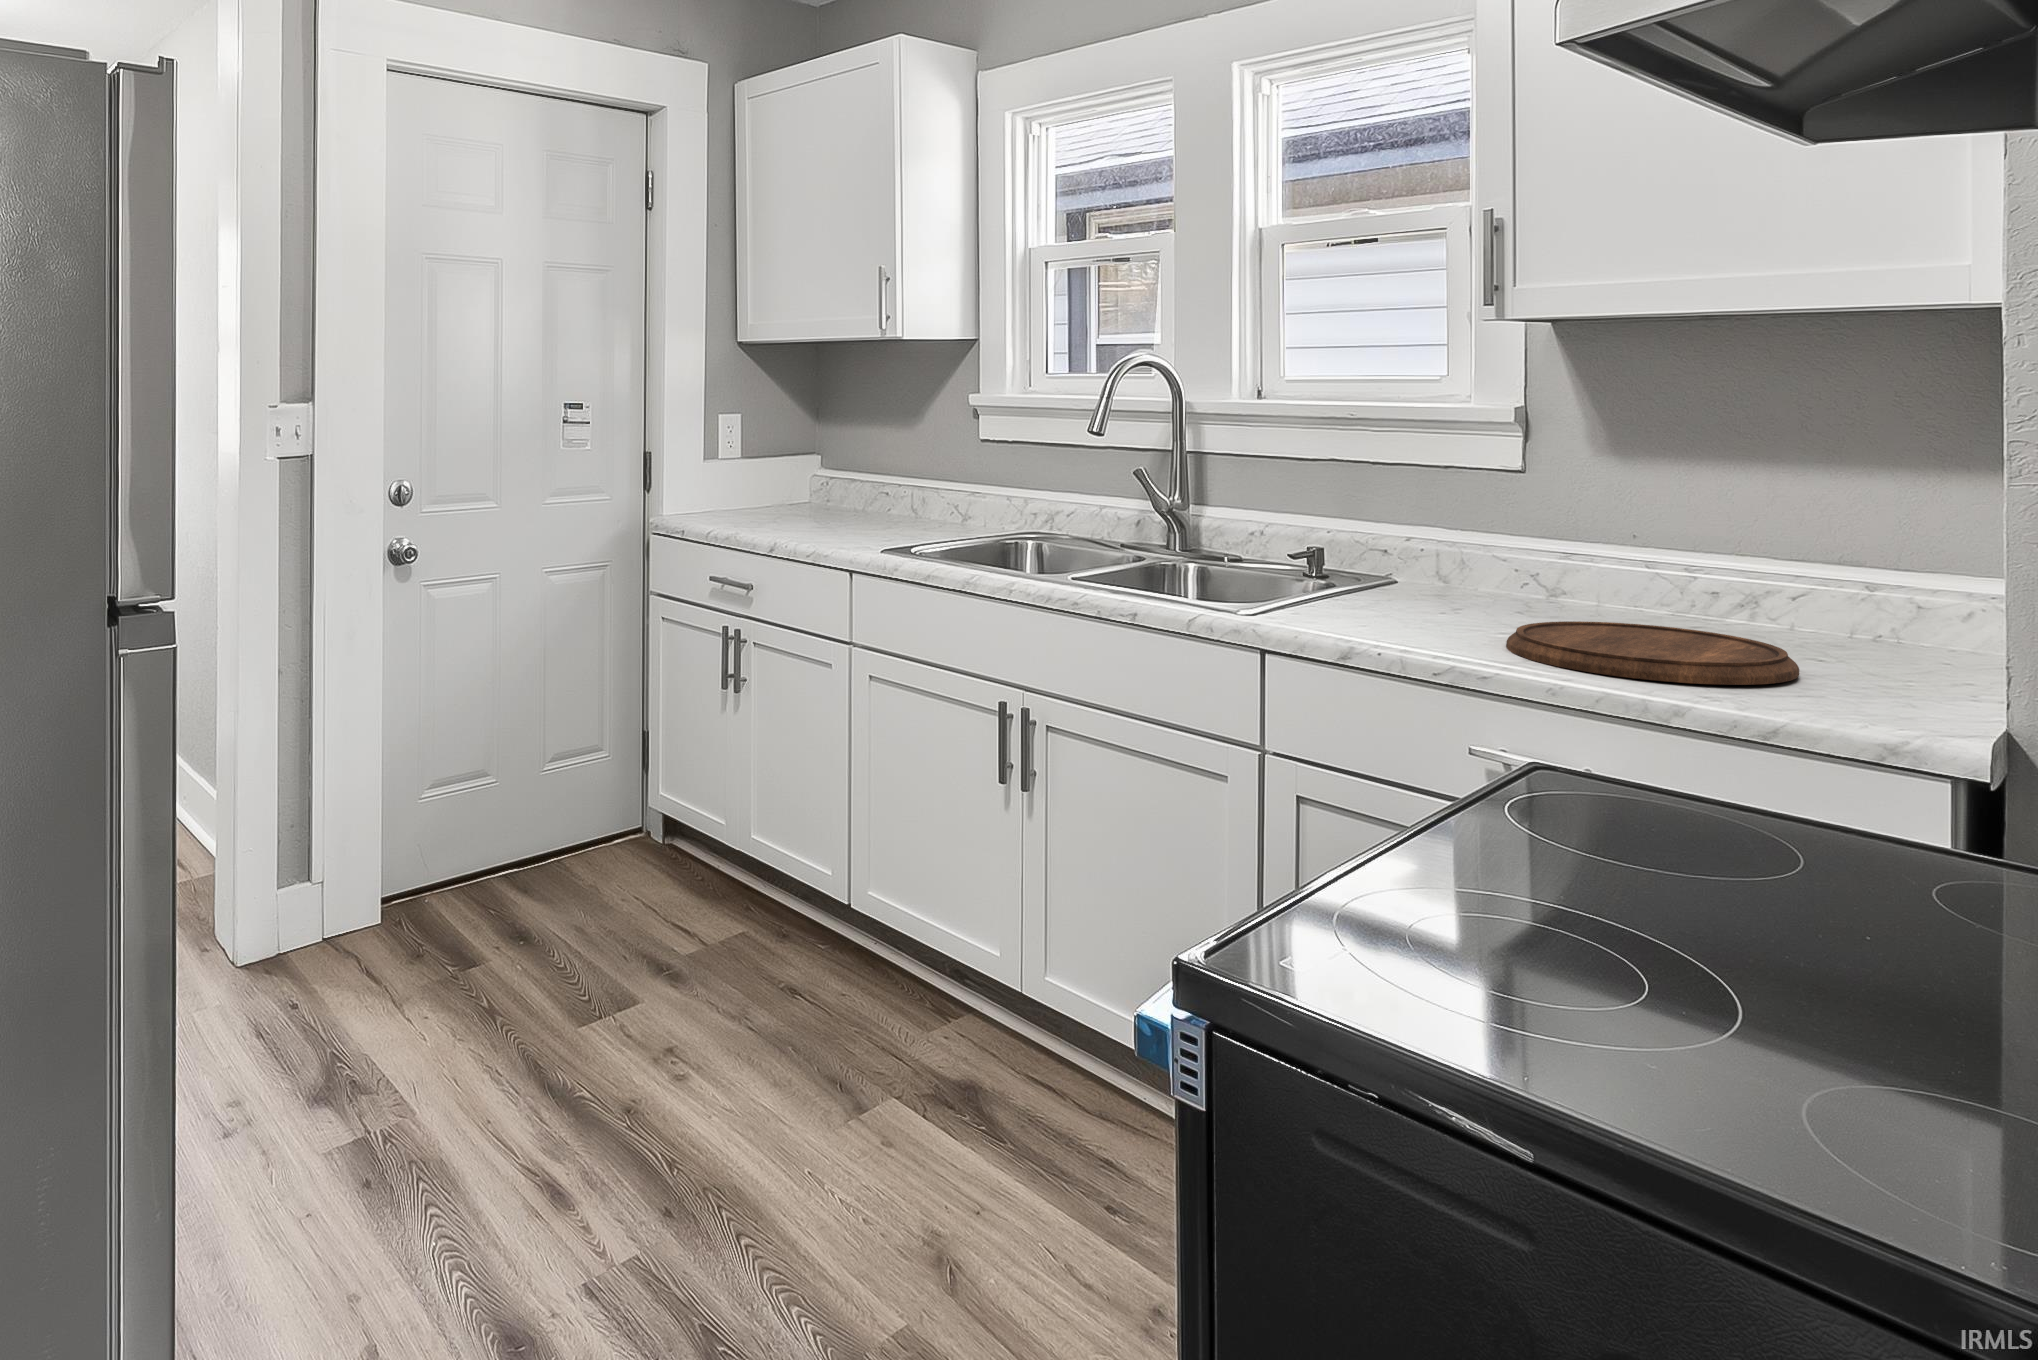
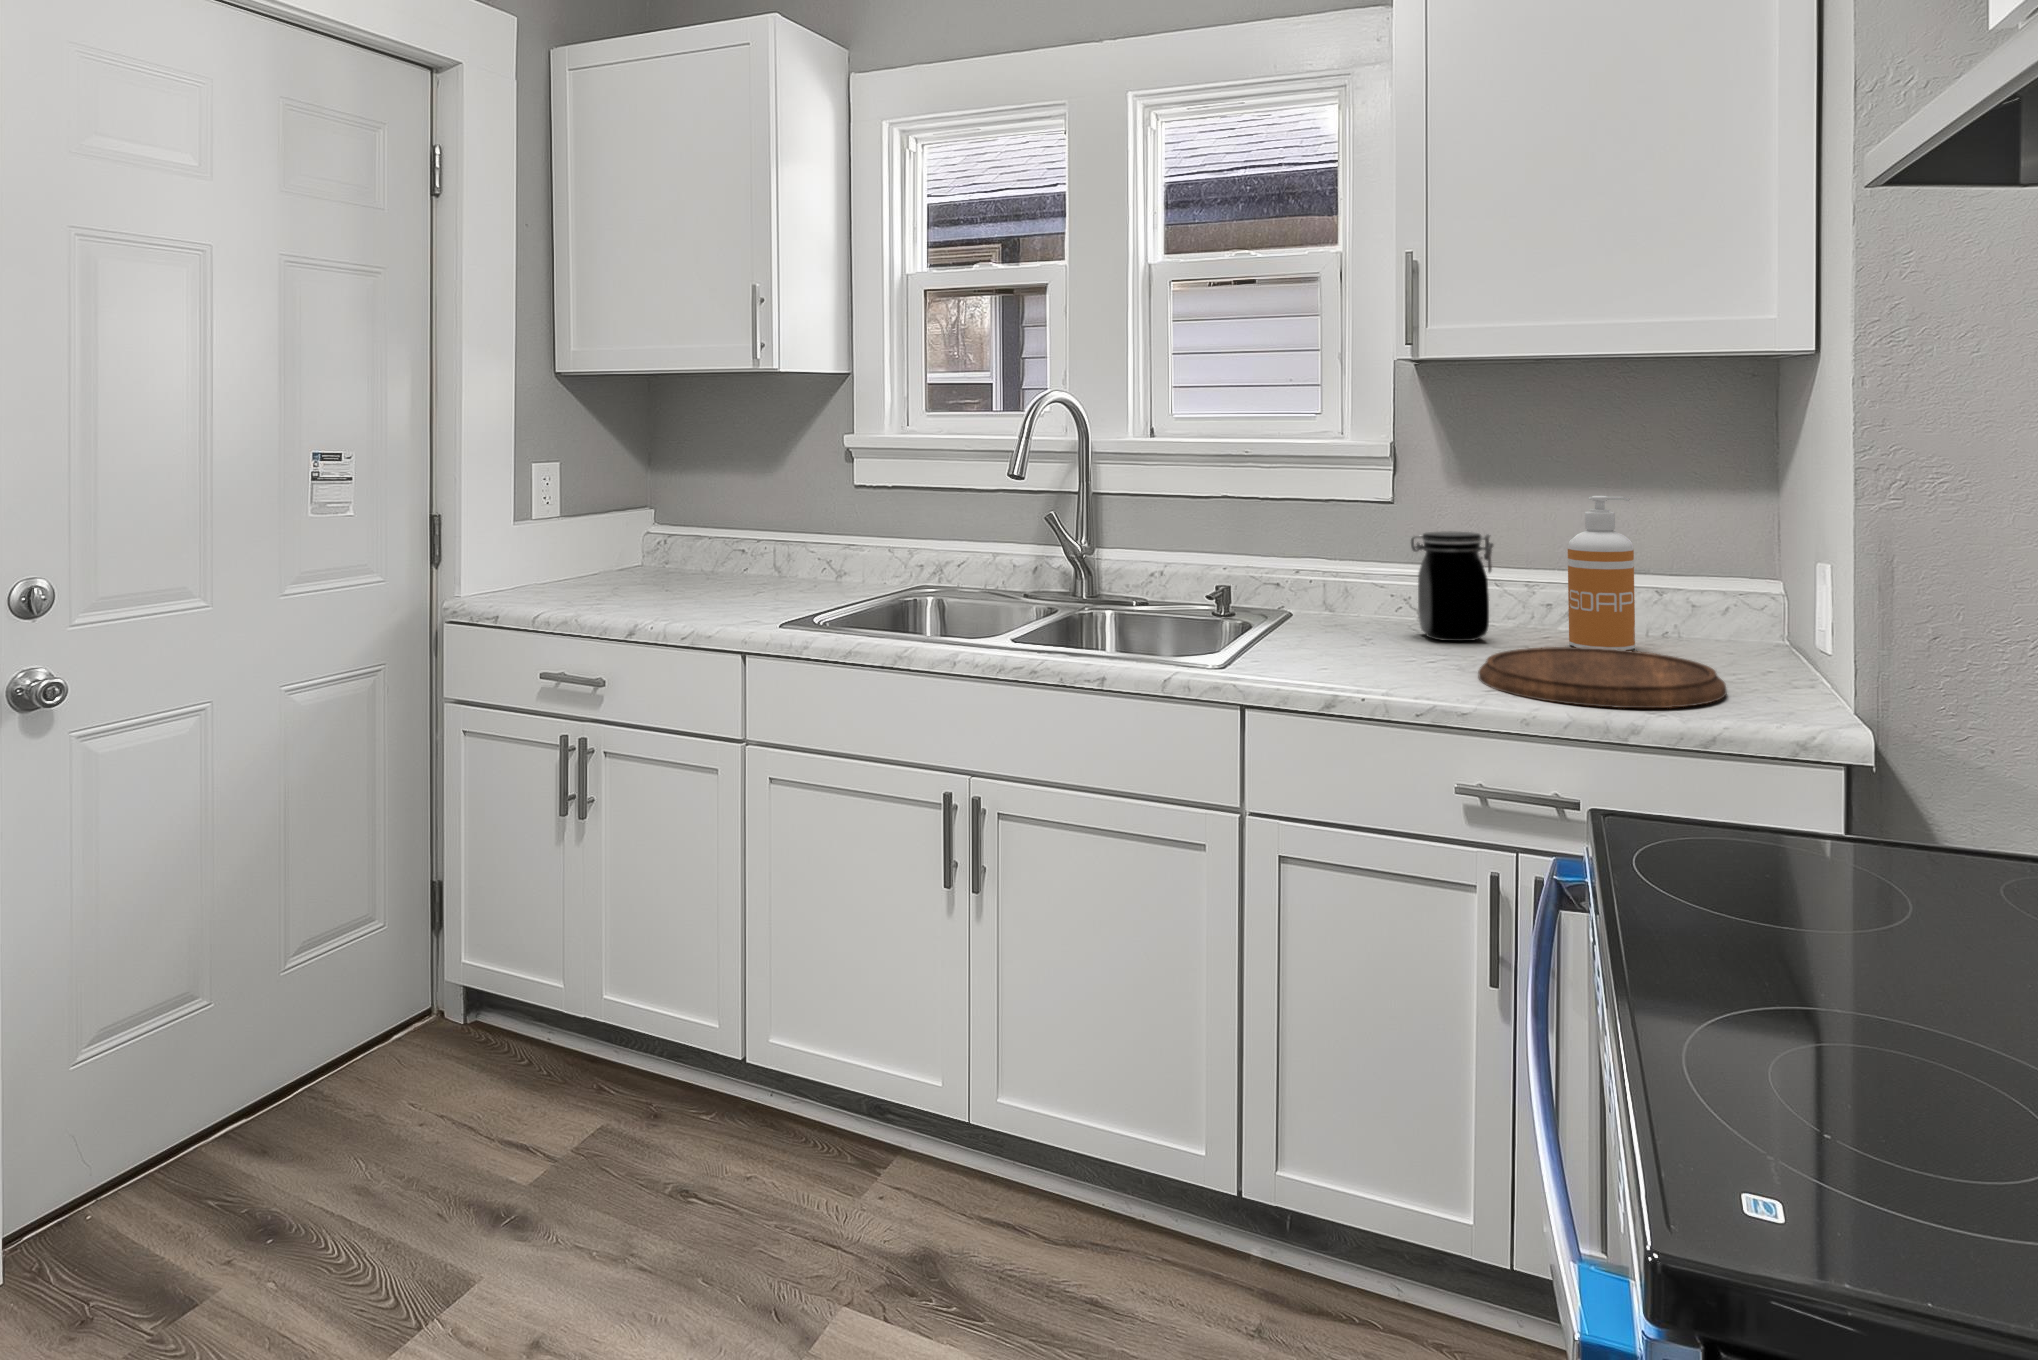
soap dispenser: none [1681,470,1769,638] -> present [1568,496,1635,650]
jar: none [1499,501,1595,615] -> present [1411,531,1493,641]

